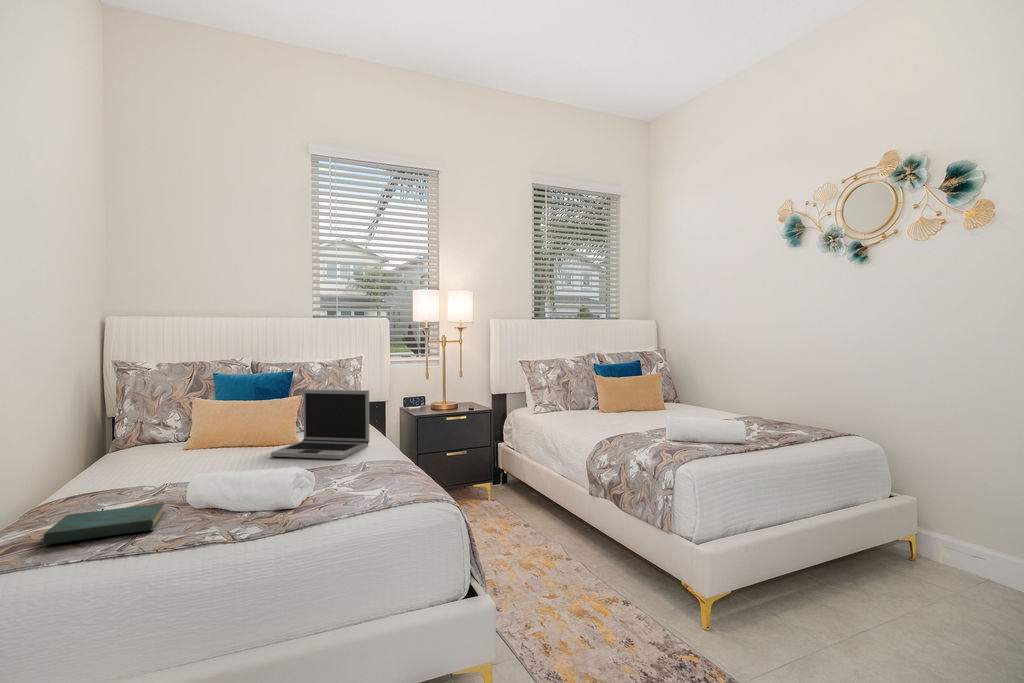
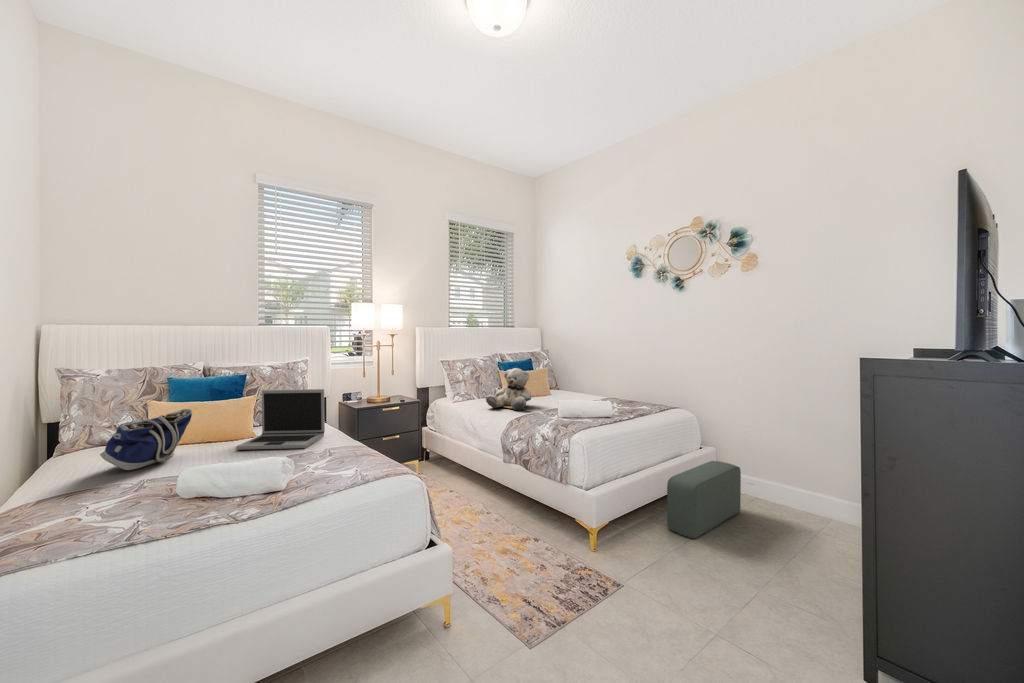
teddy bear: none [572,371,633,427] -> present [486,368,531,411]
tote bag: none [134,407,228,472] -> present [100,409,192,470]
book: present [43,503,165,545] -> none [45,496,157,542]
pouf: none [829,516,959,632] -> present [667,461,741,539]

